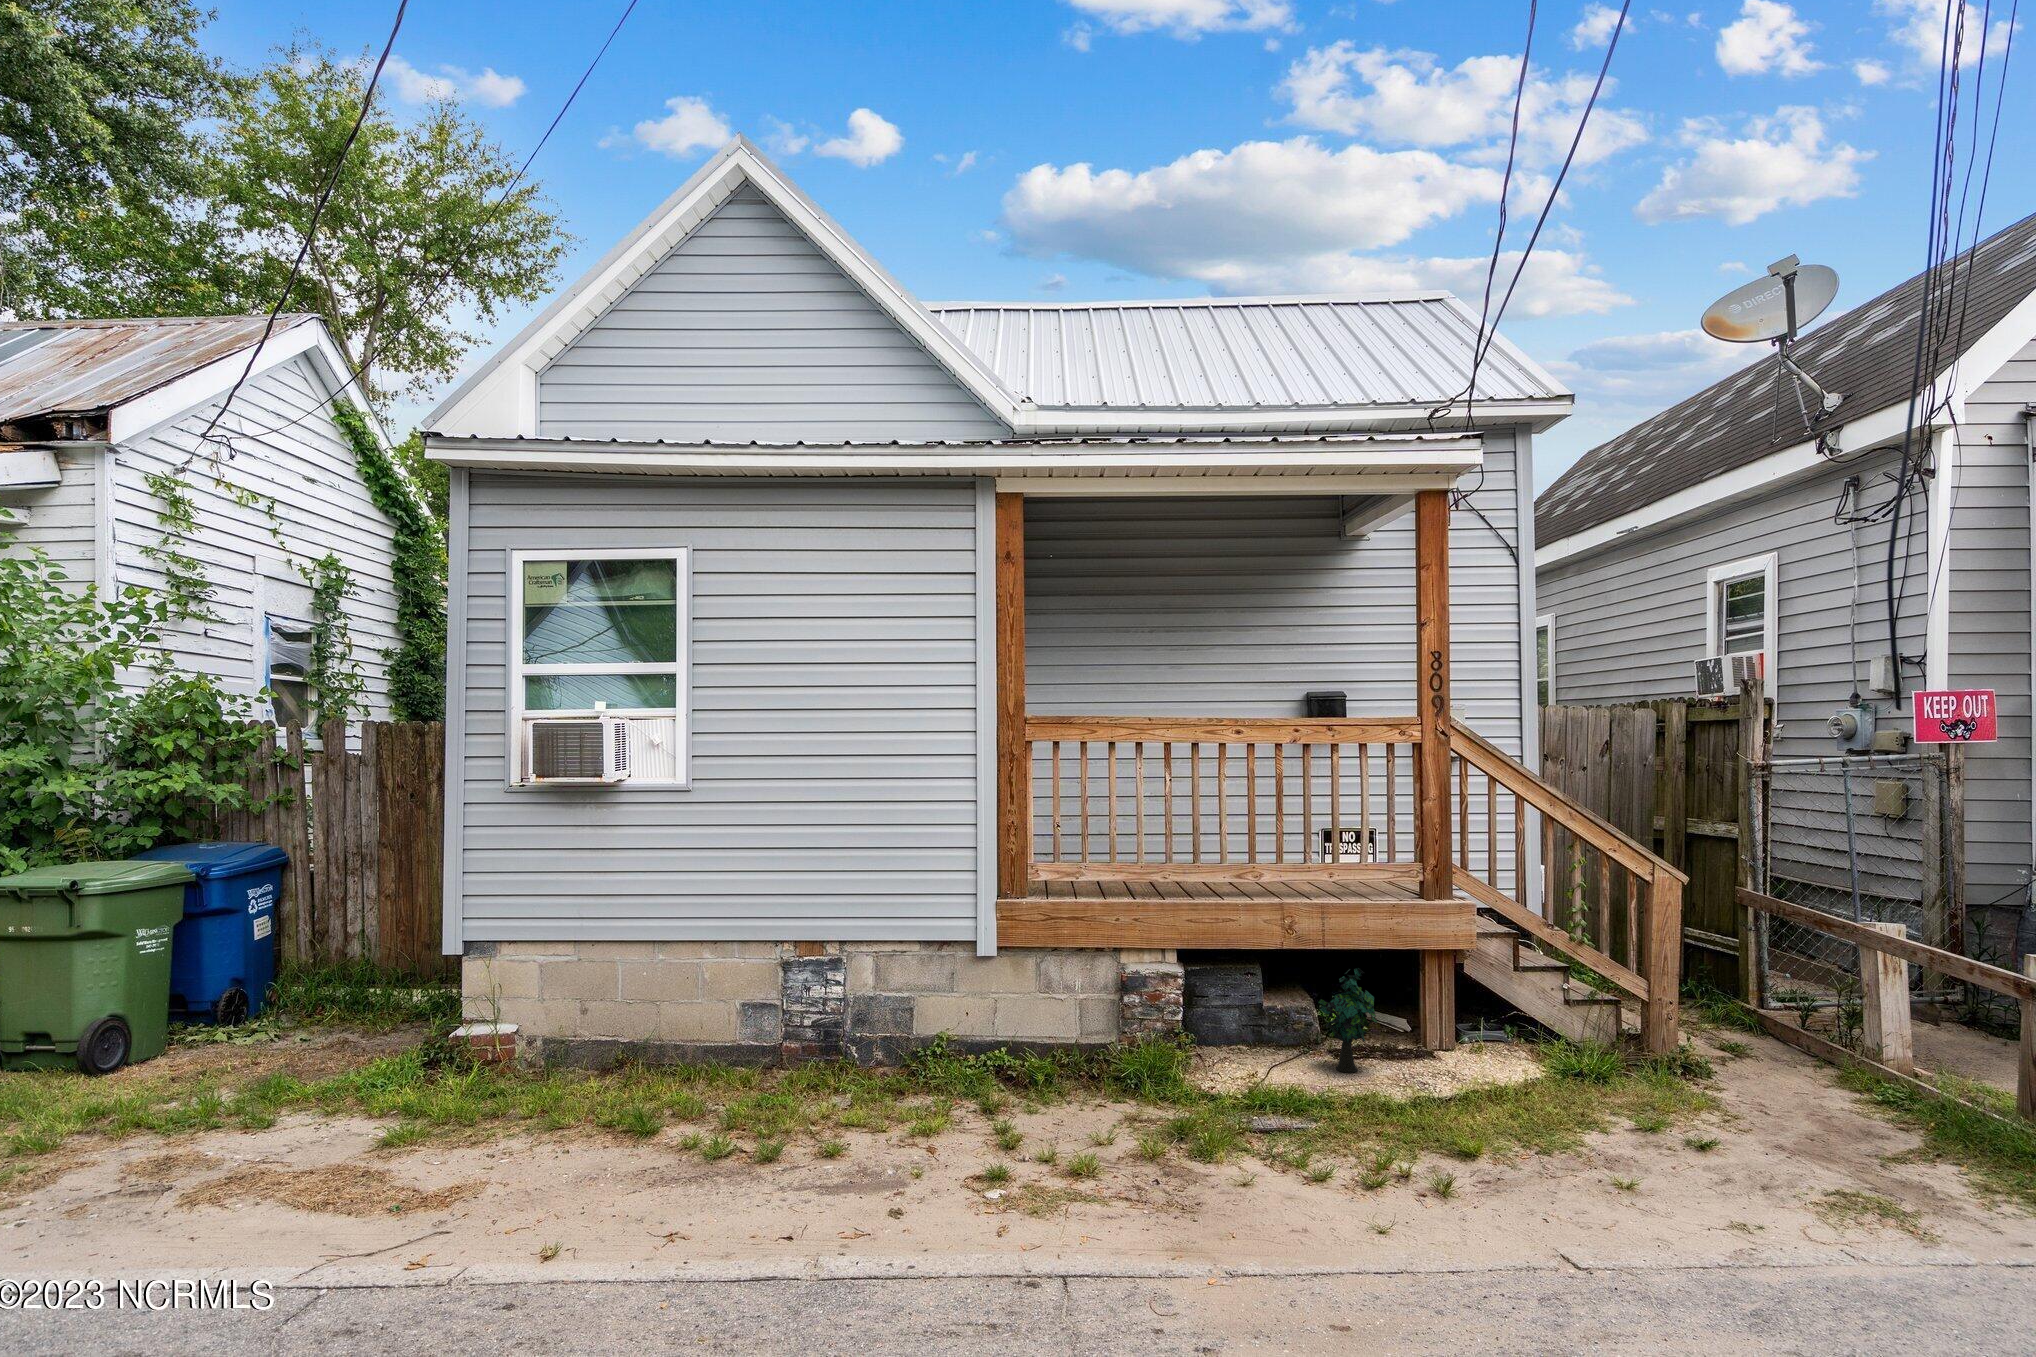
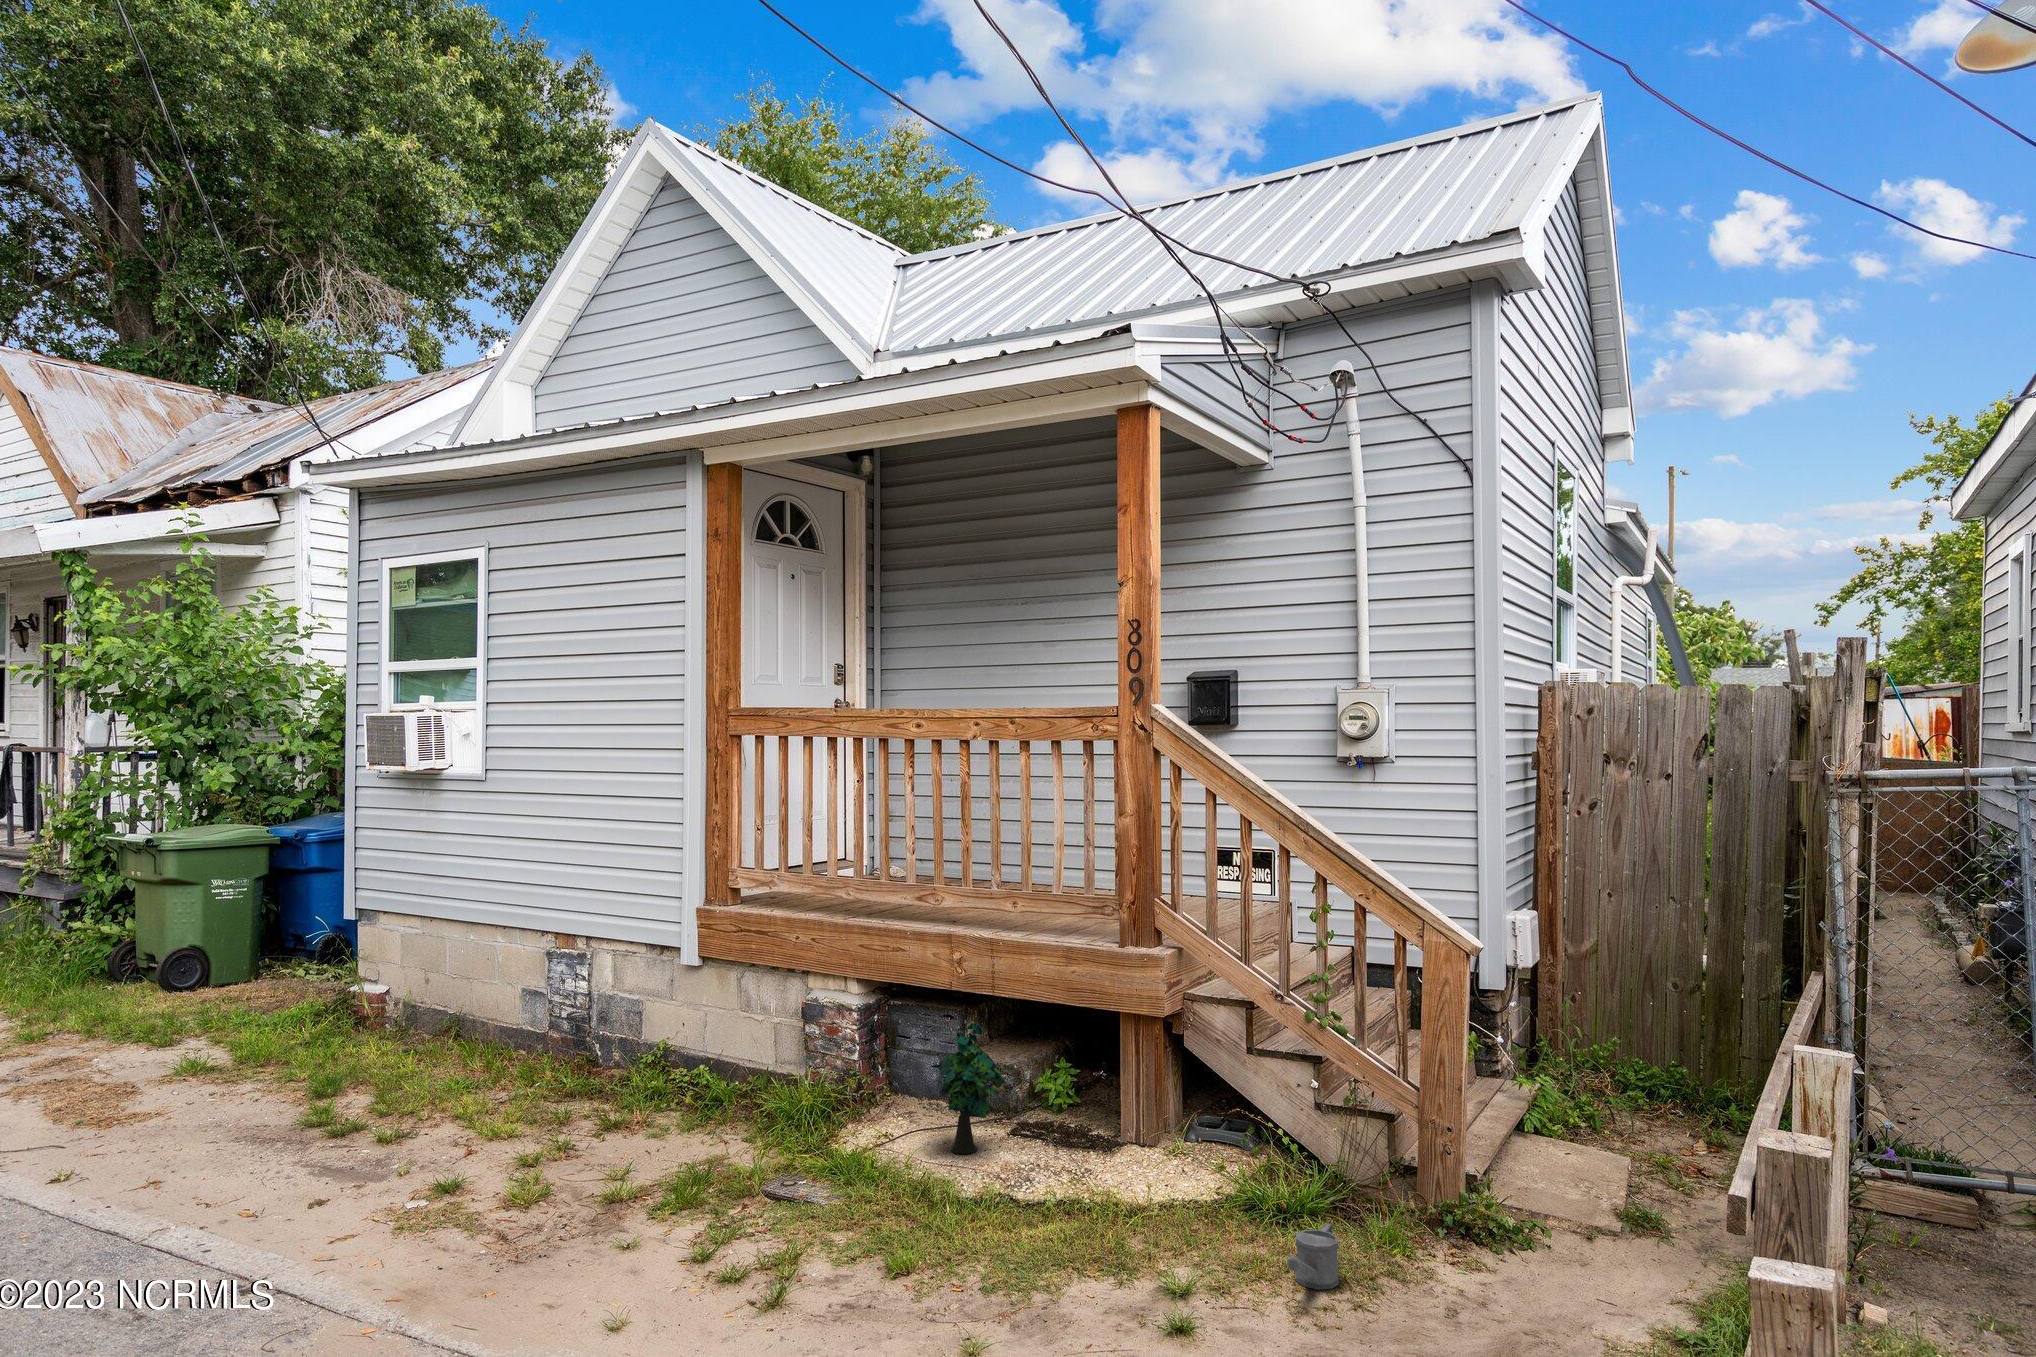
watering can: none [1678,1066,1730,1107] -> present [1287,1223,1339,1290]

